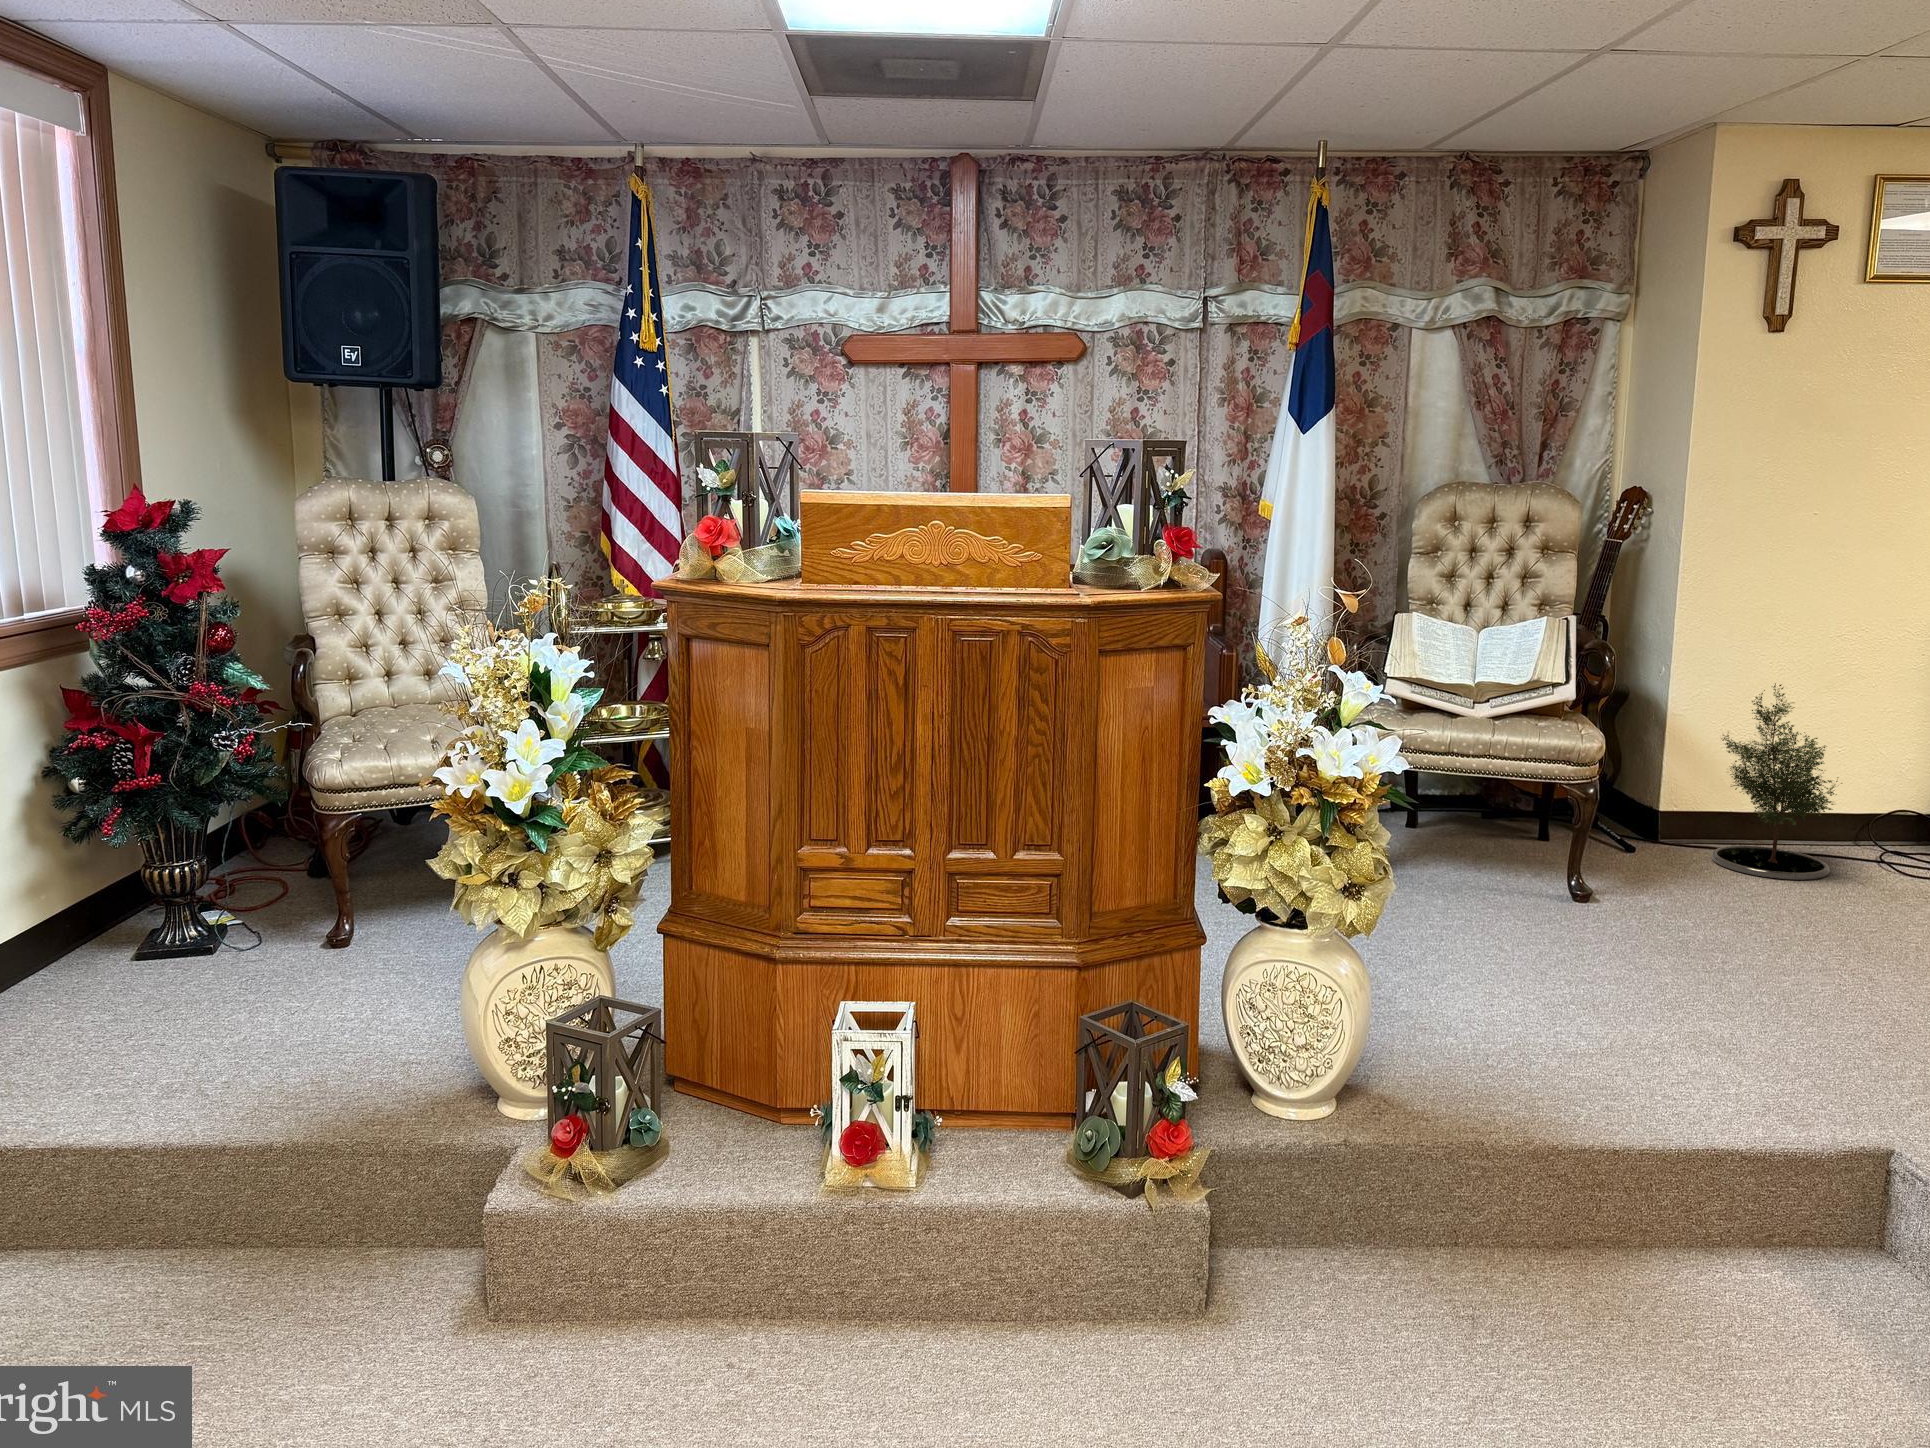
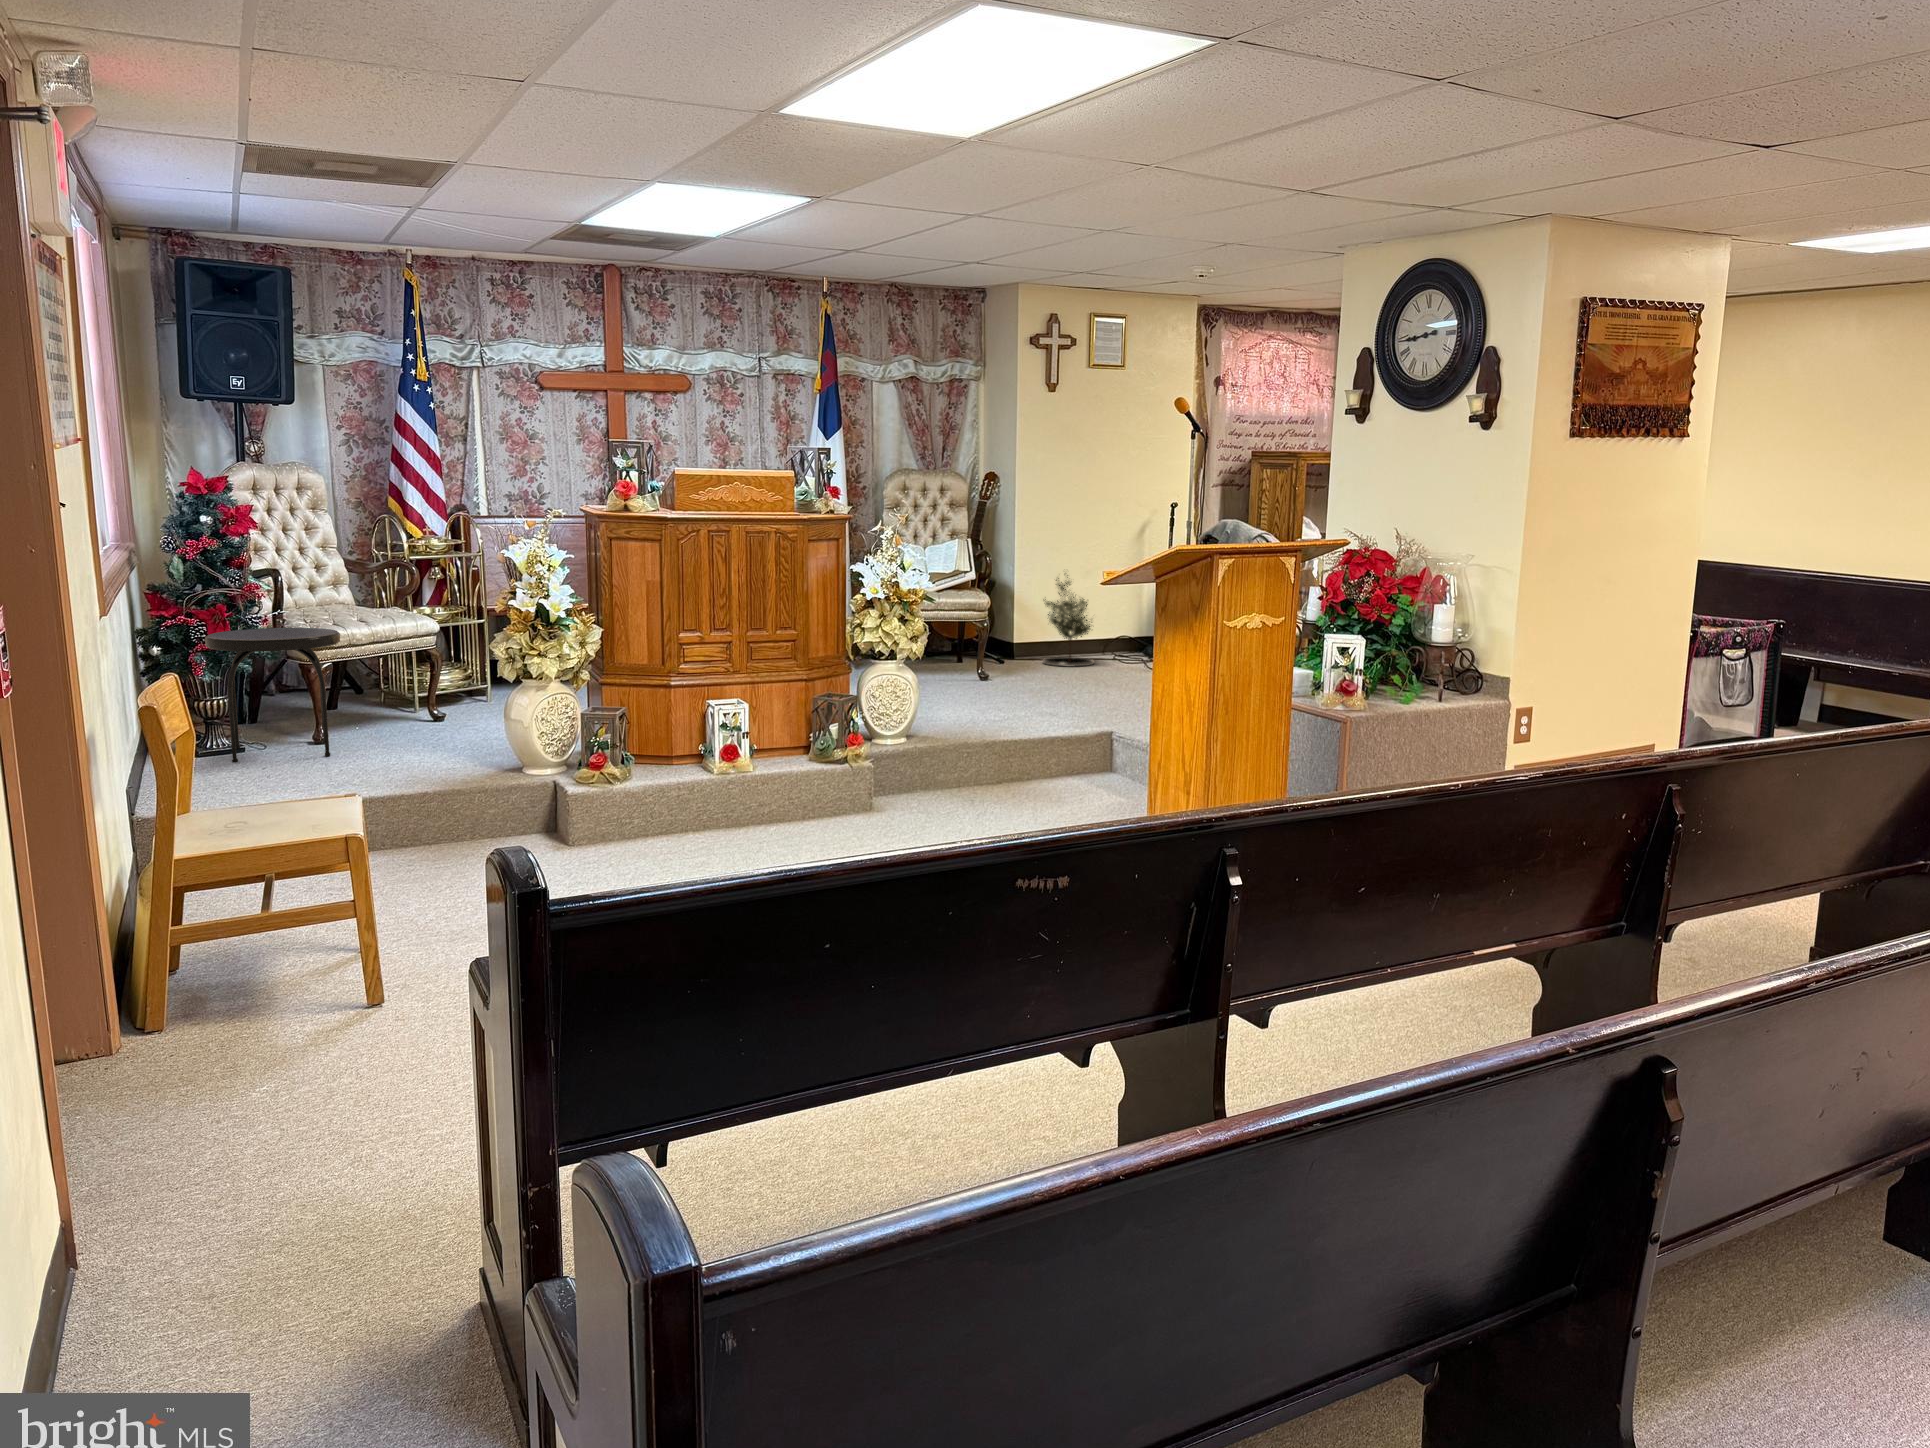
side table: none [87,764,326,1012] -> present [205,628,340,763]

